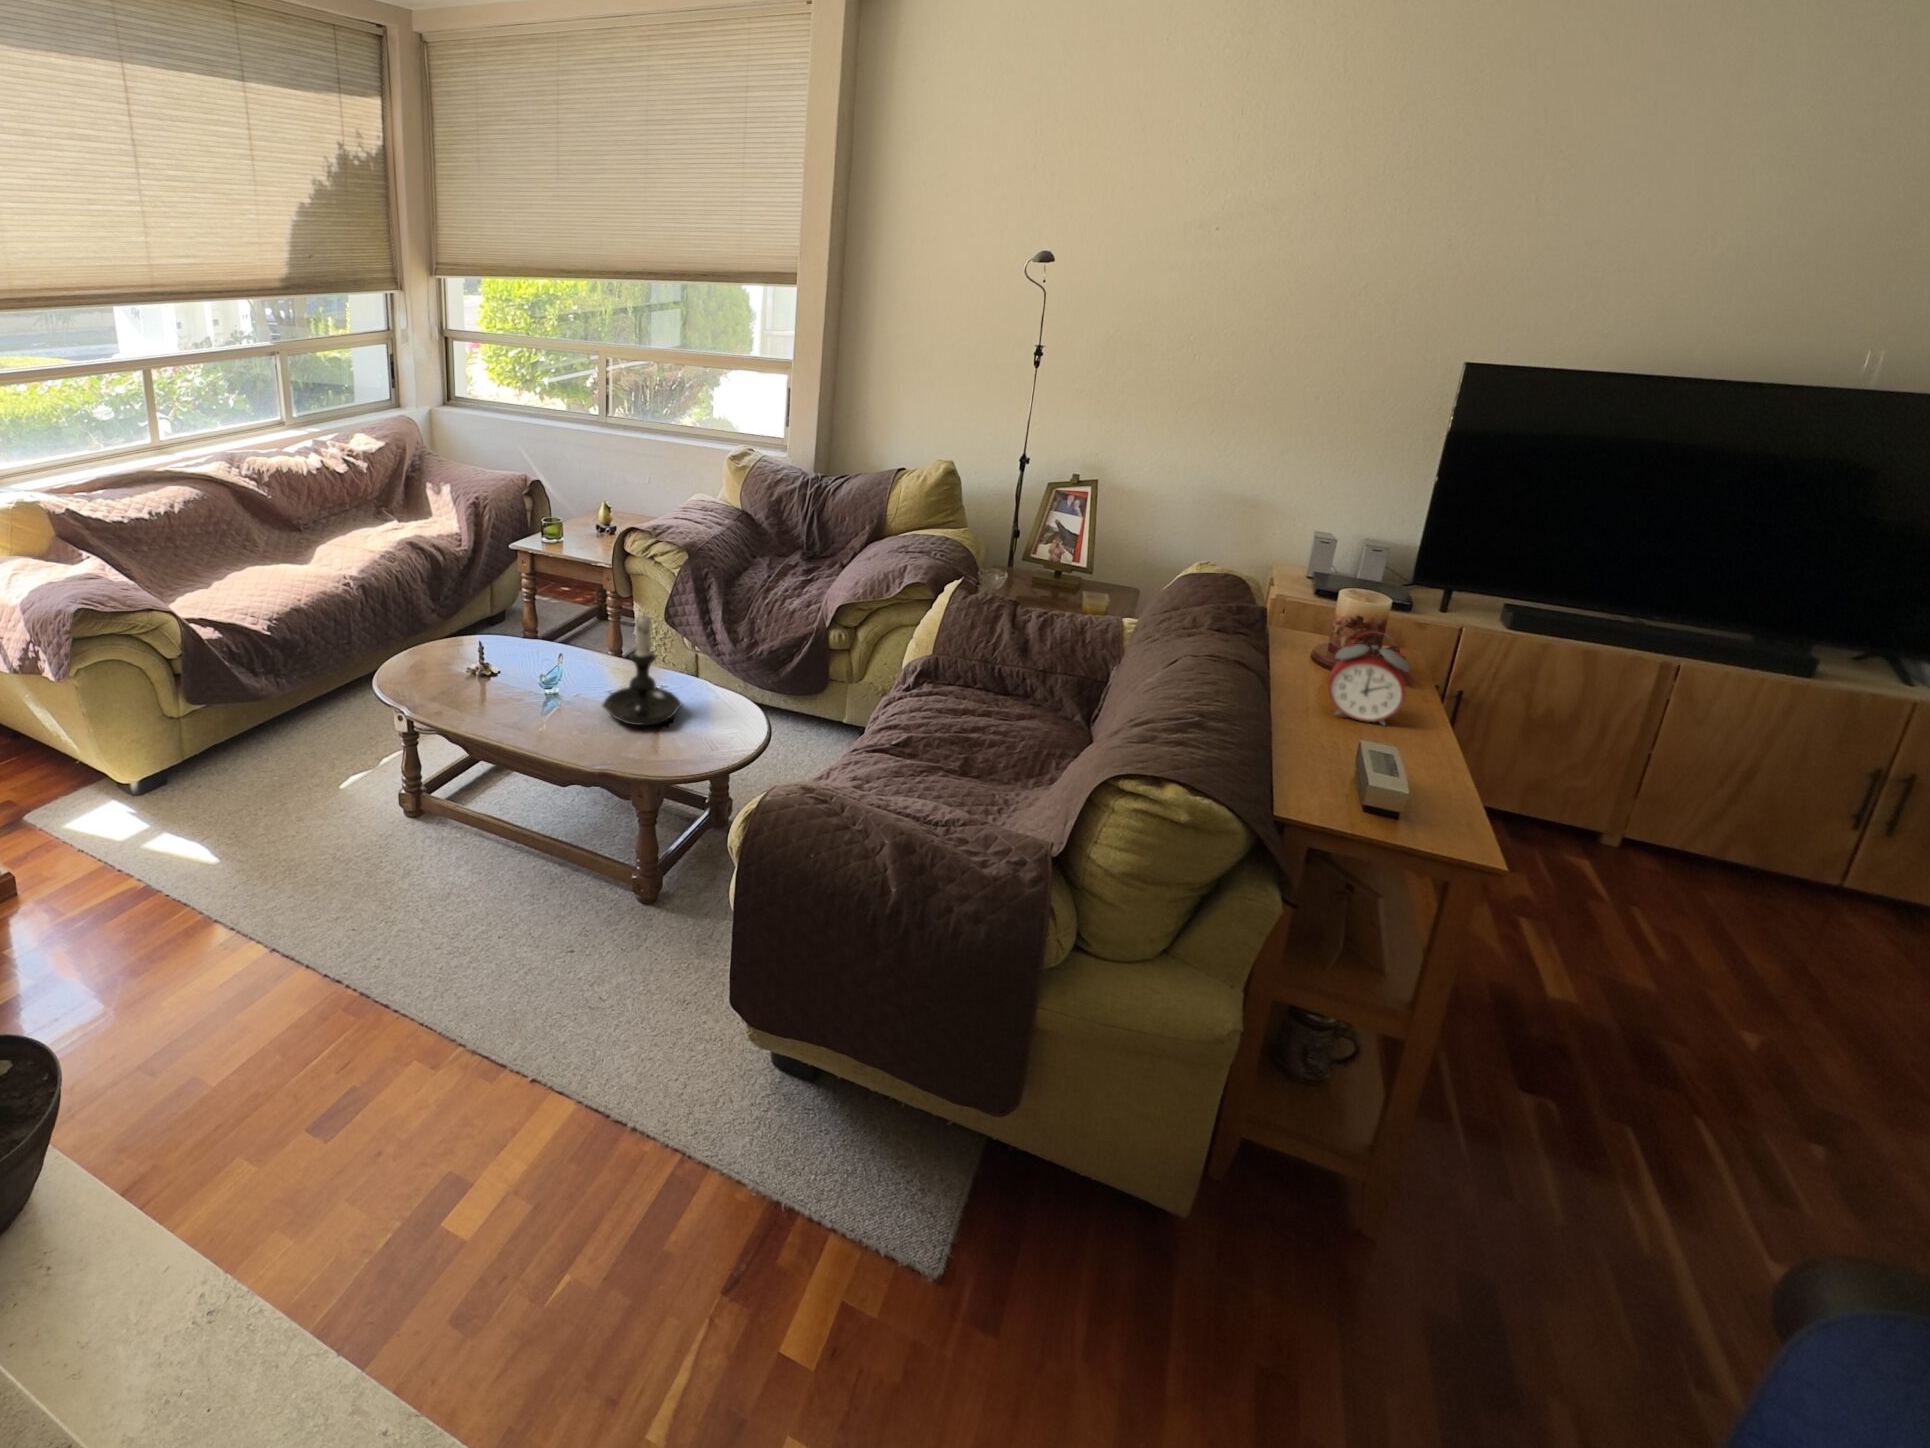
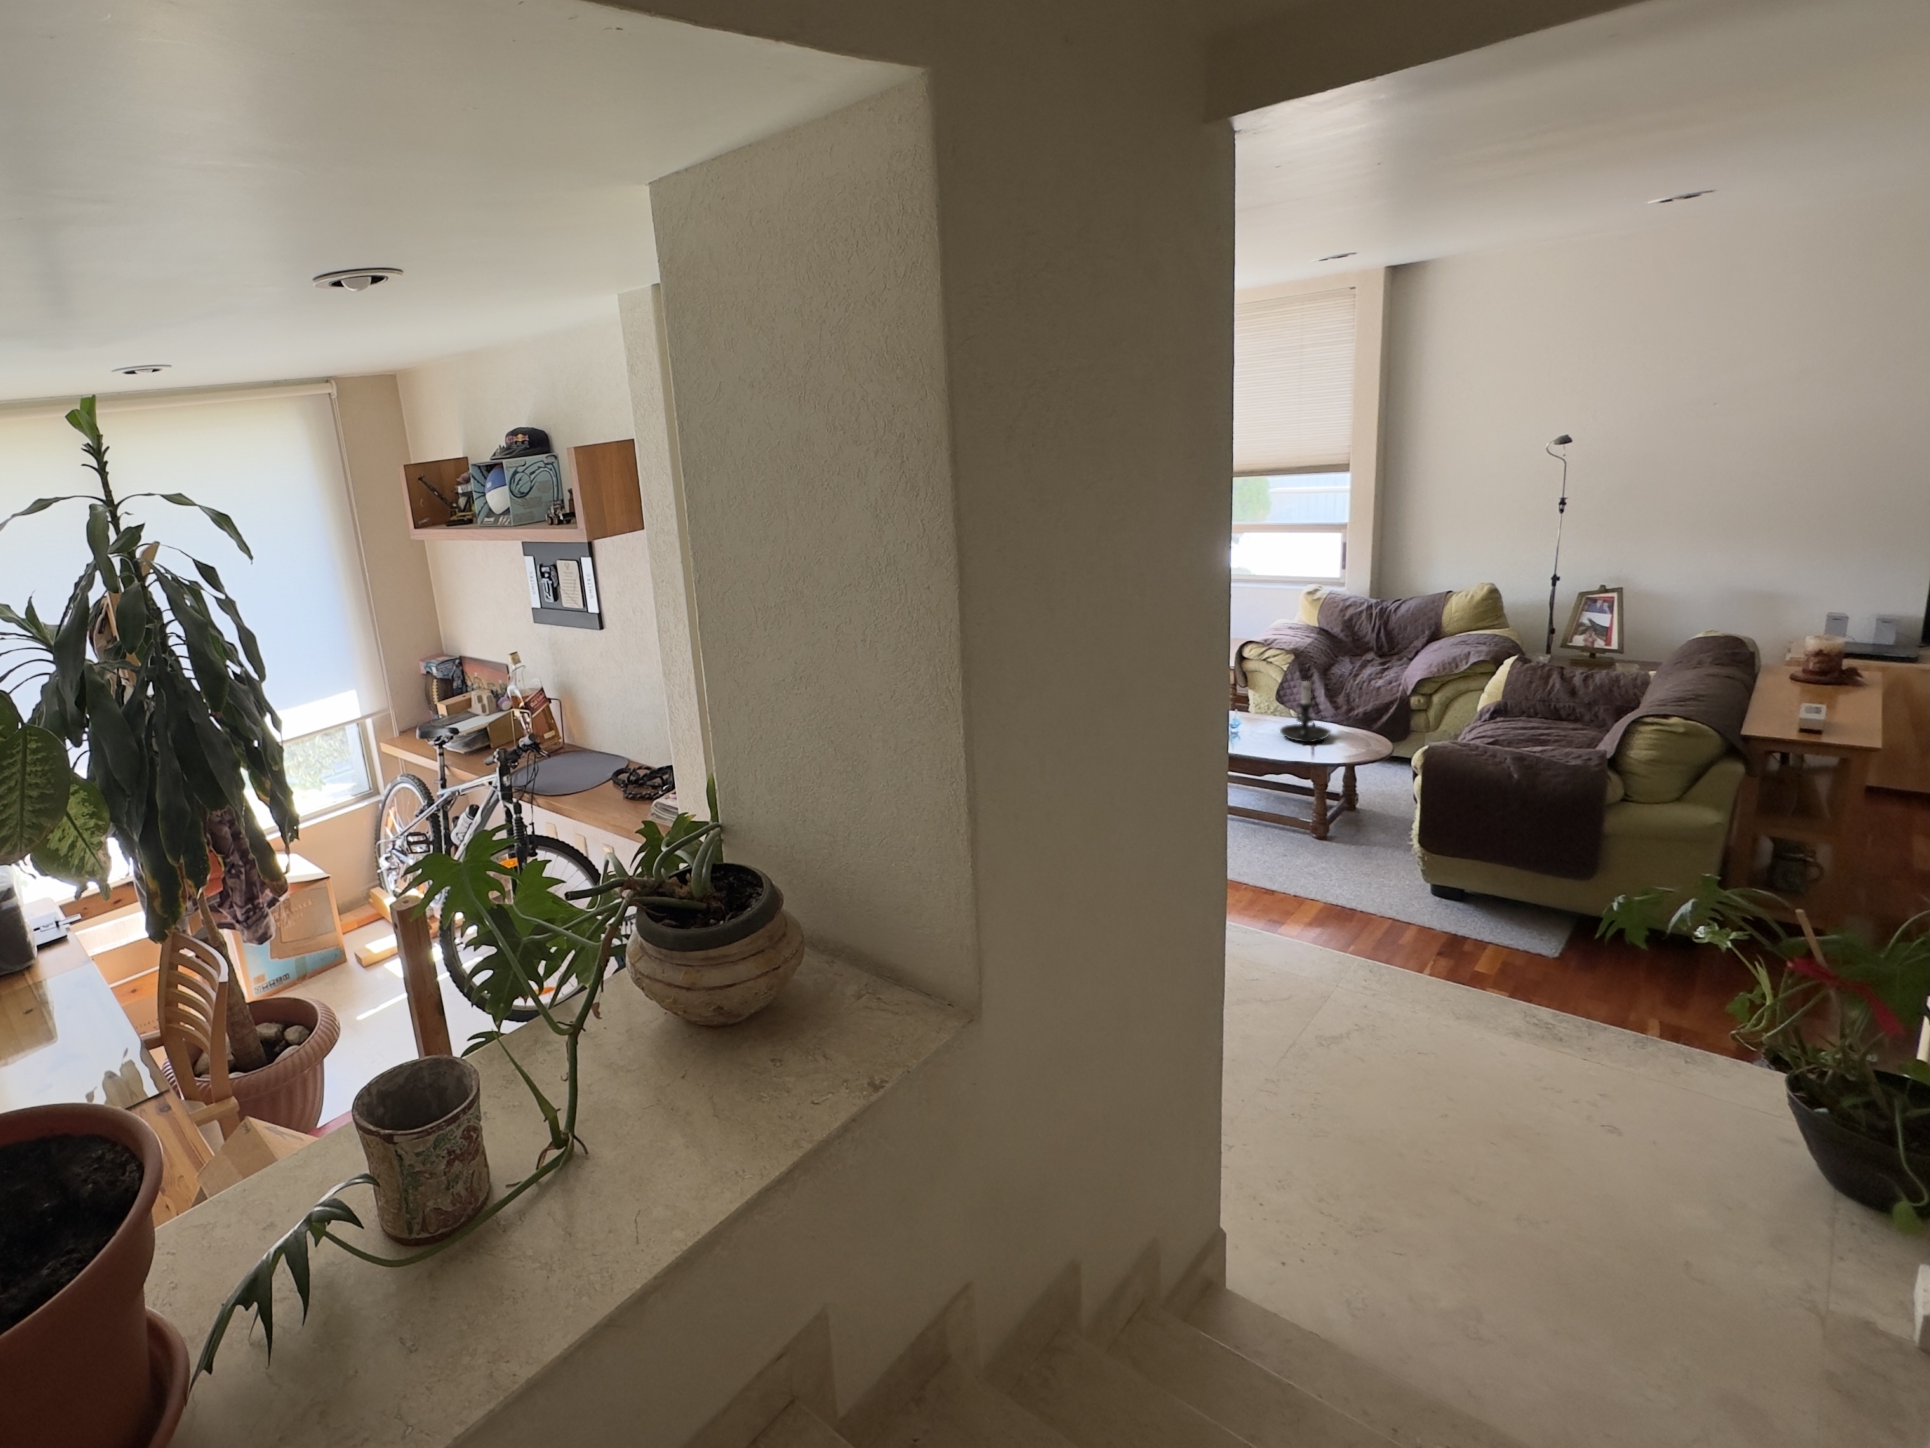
alarm clock: present [1328,632,1409,725] -> none [1789,652,1843,703]

